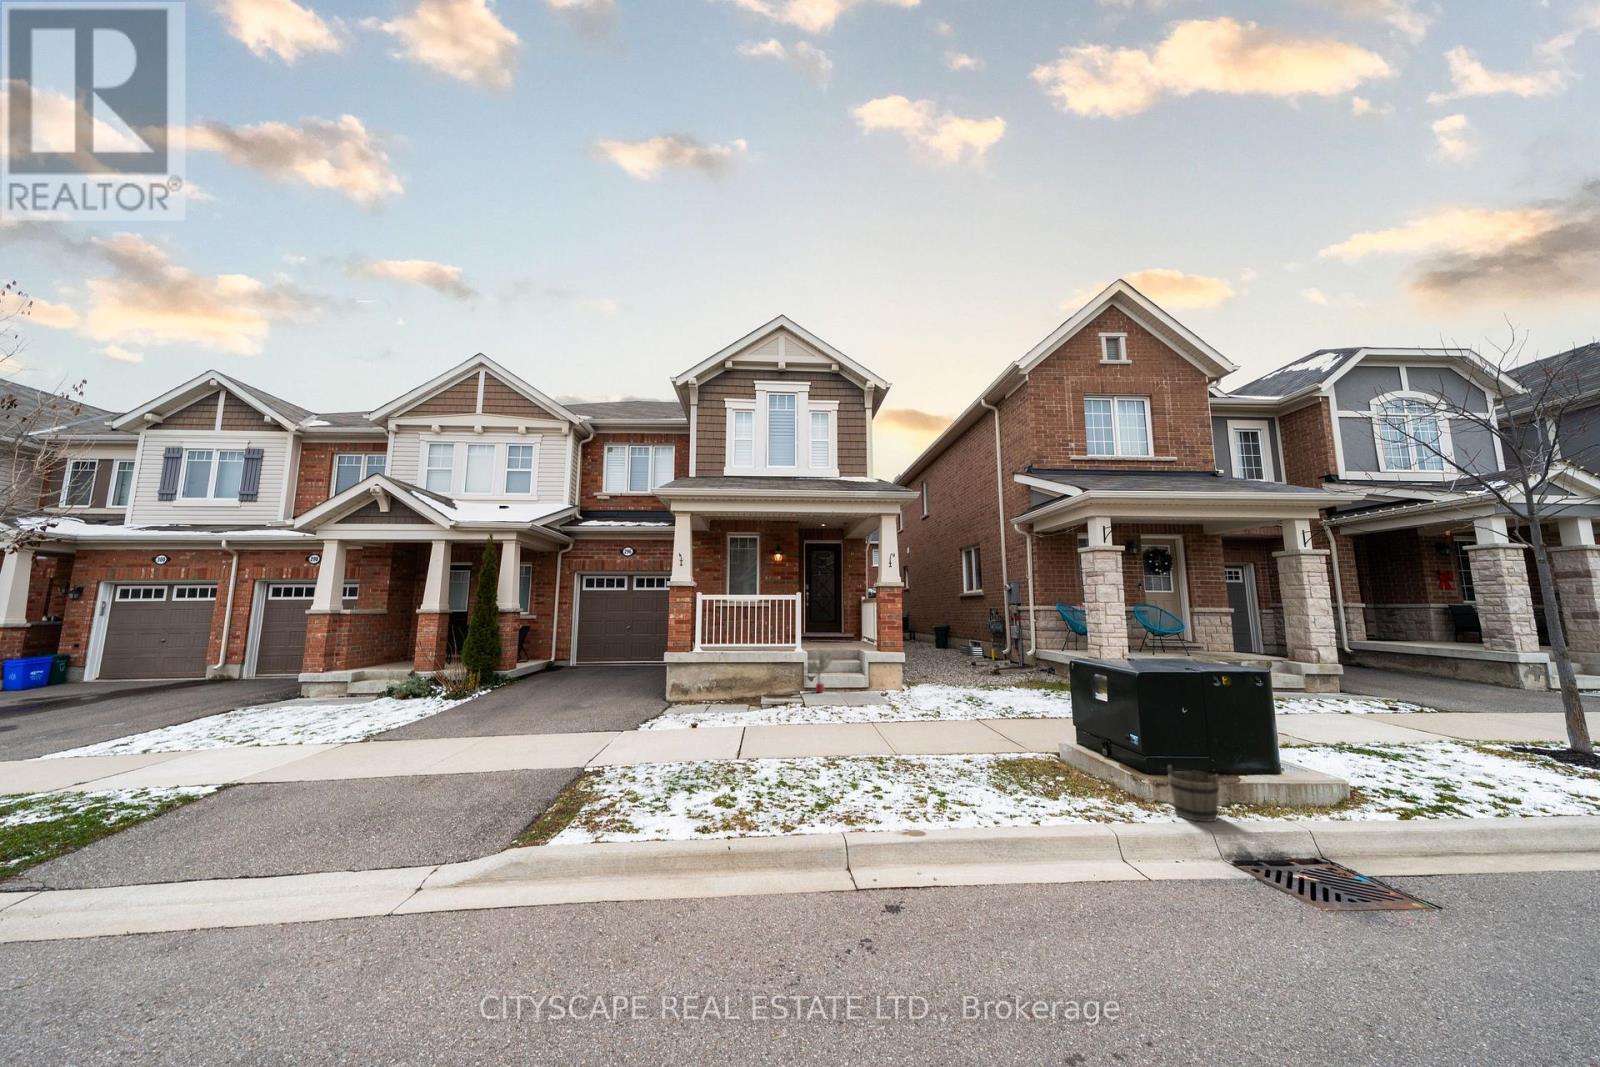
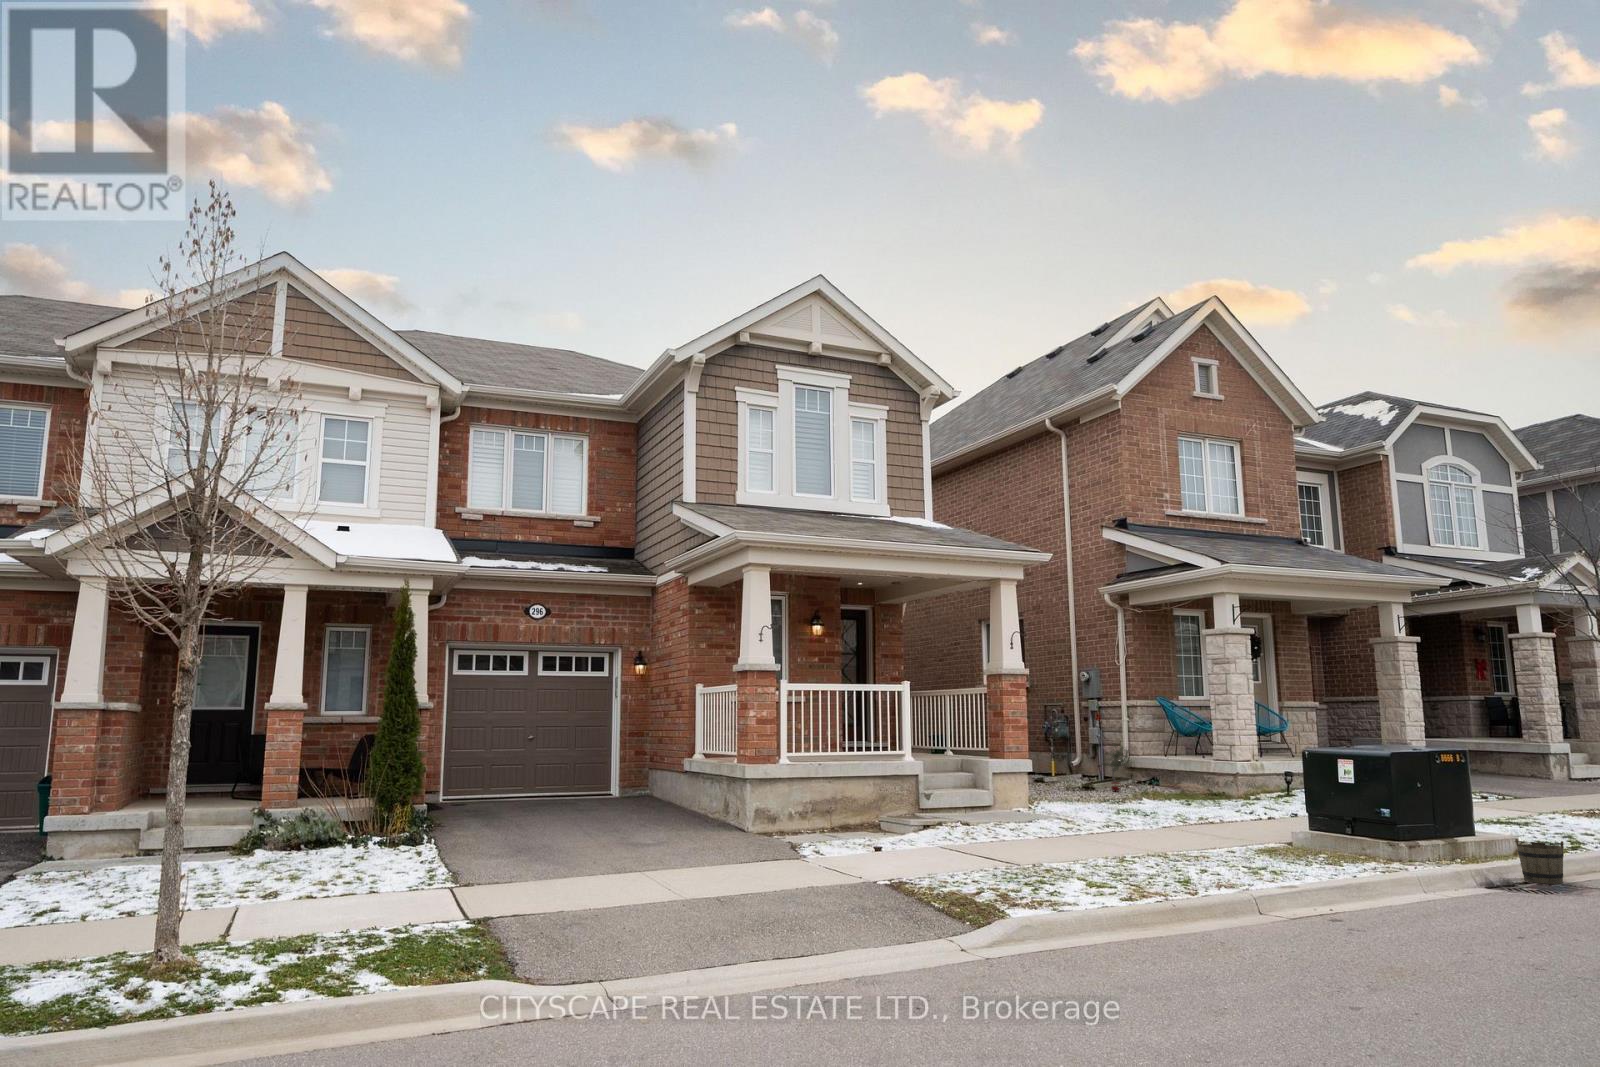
potted tree: present [808,650,831,693] -> present [1102,744,1129,792]

